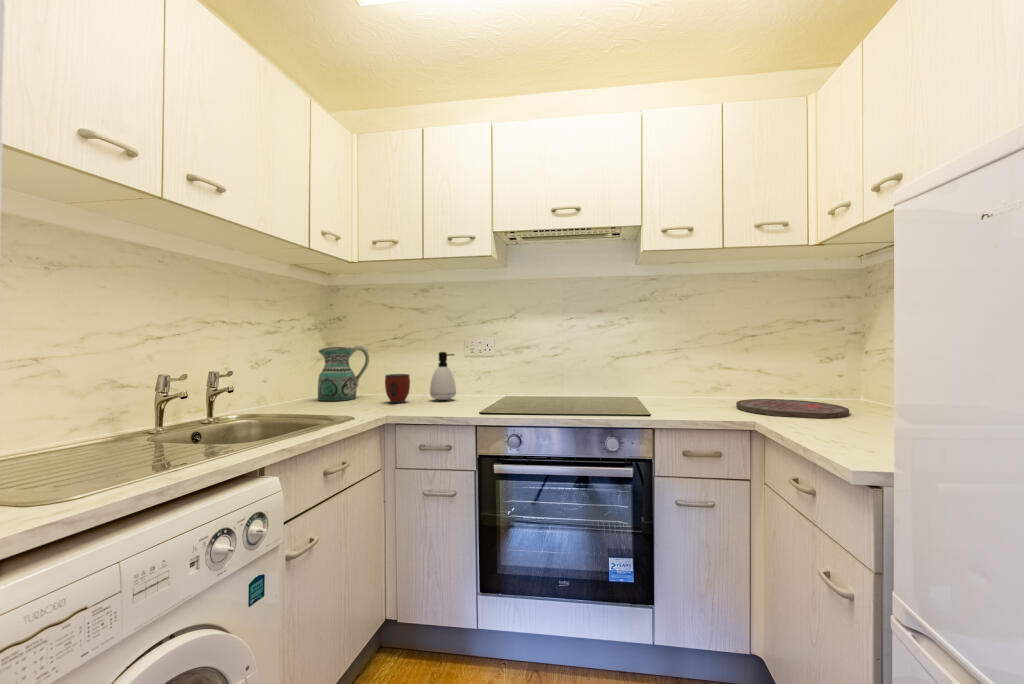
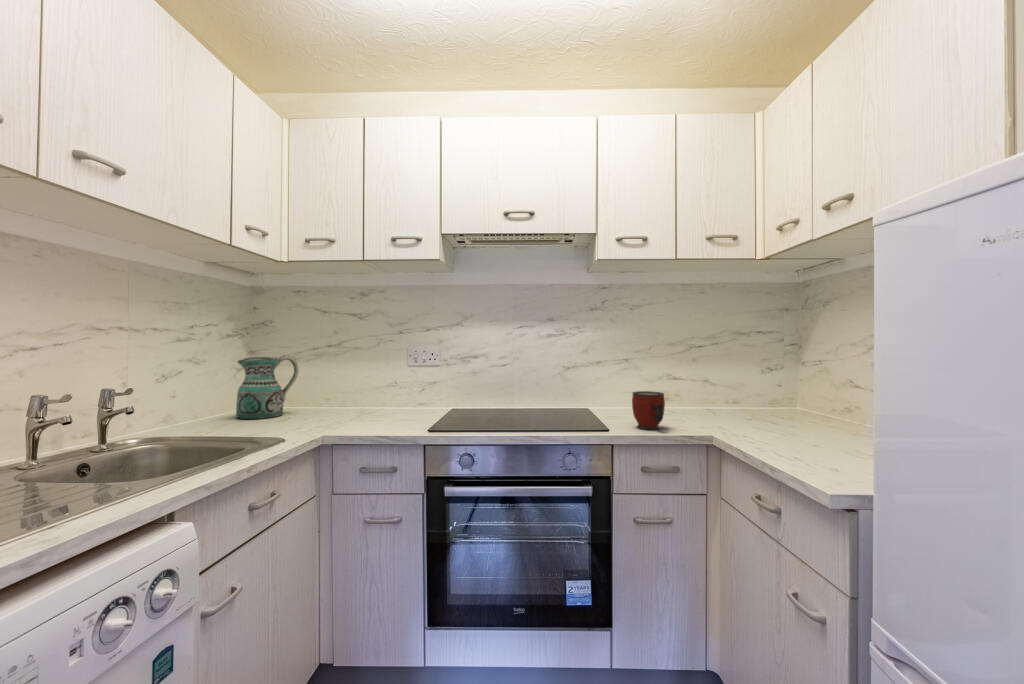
soap dispenser: present [430,352,456,400] -> none [370,362,399,416]
mug: present [385,374,410,403] -> present [632,391,665,429]
cutting board: present [736,399,849,418] -> none [690,410,795,431]

